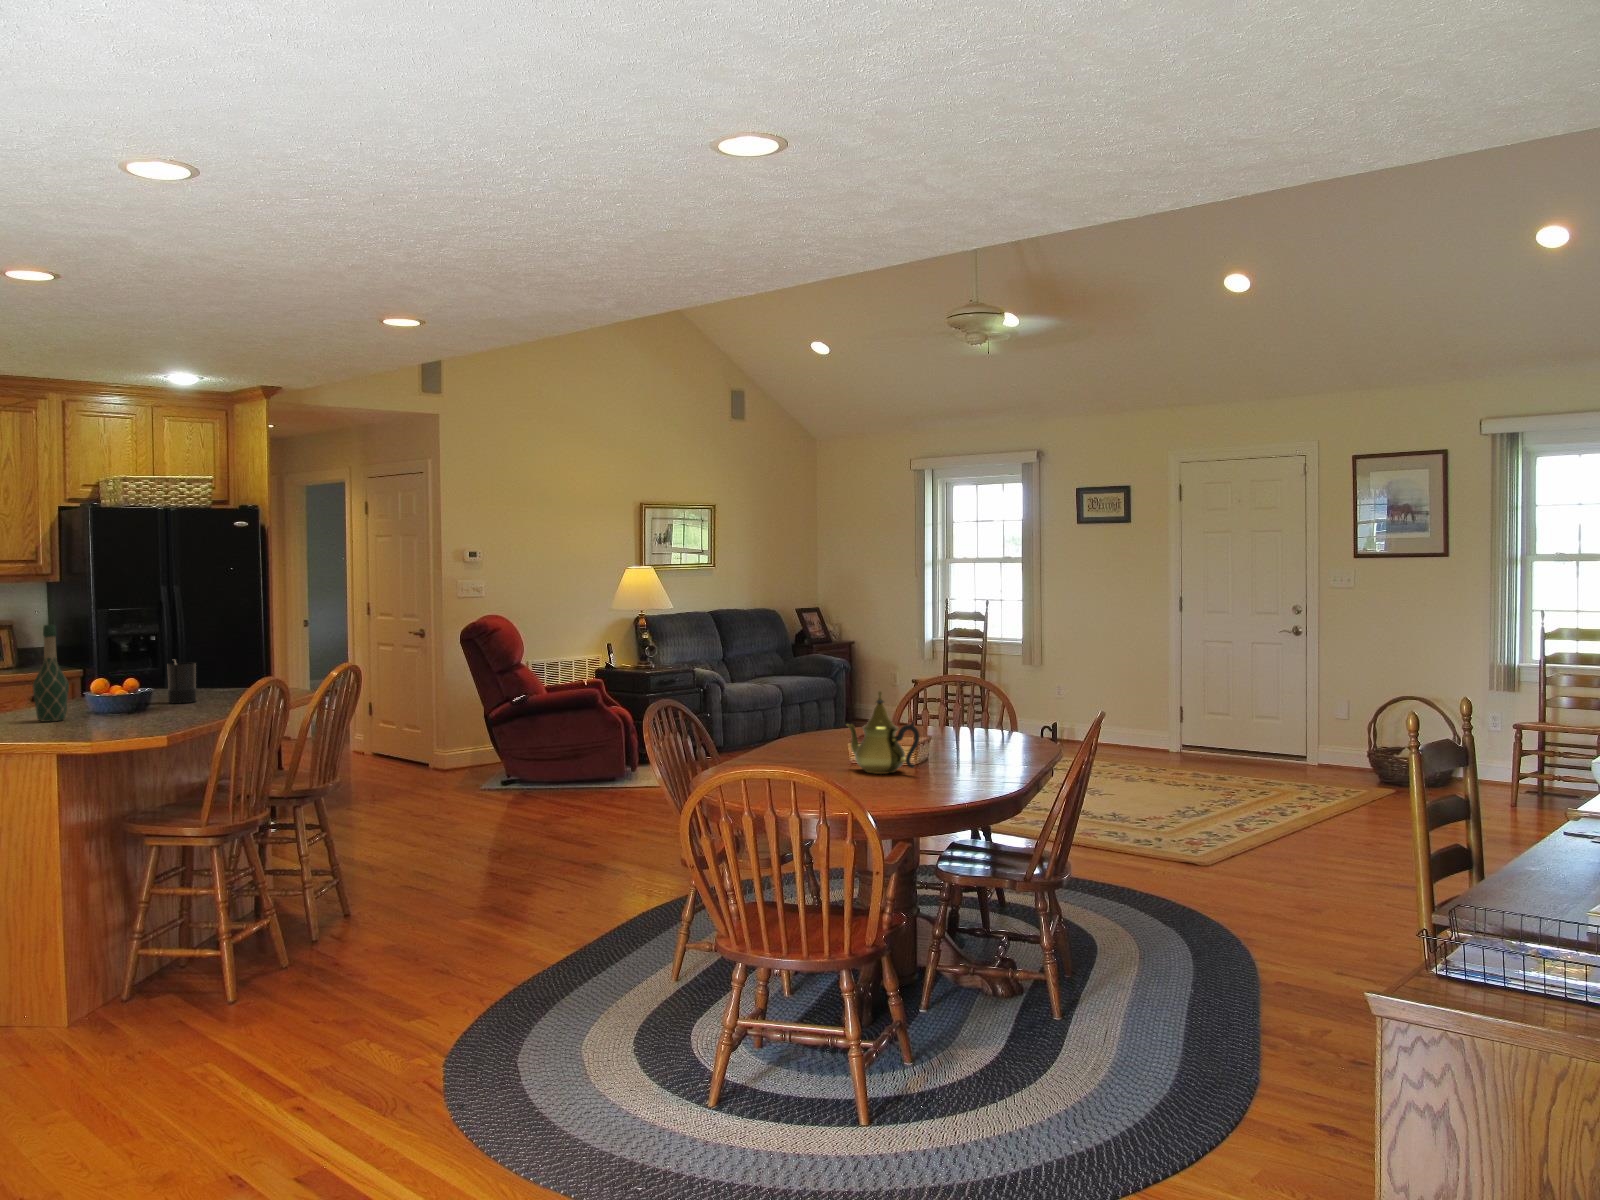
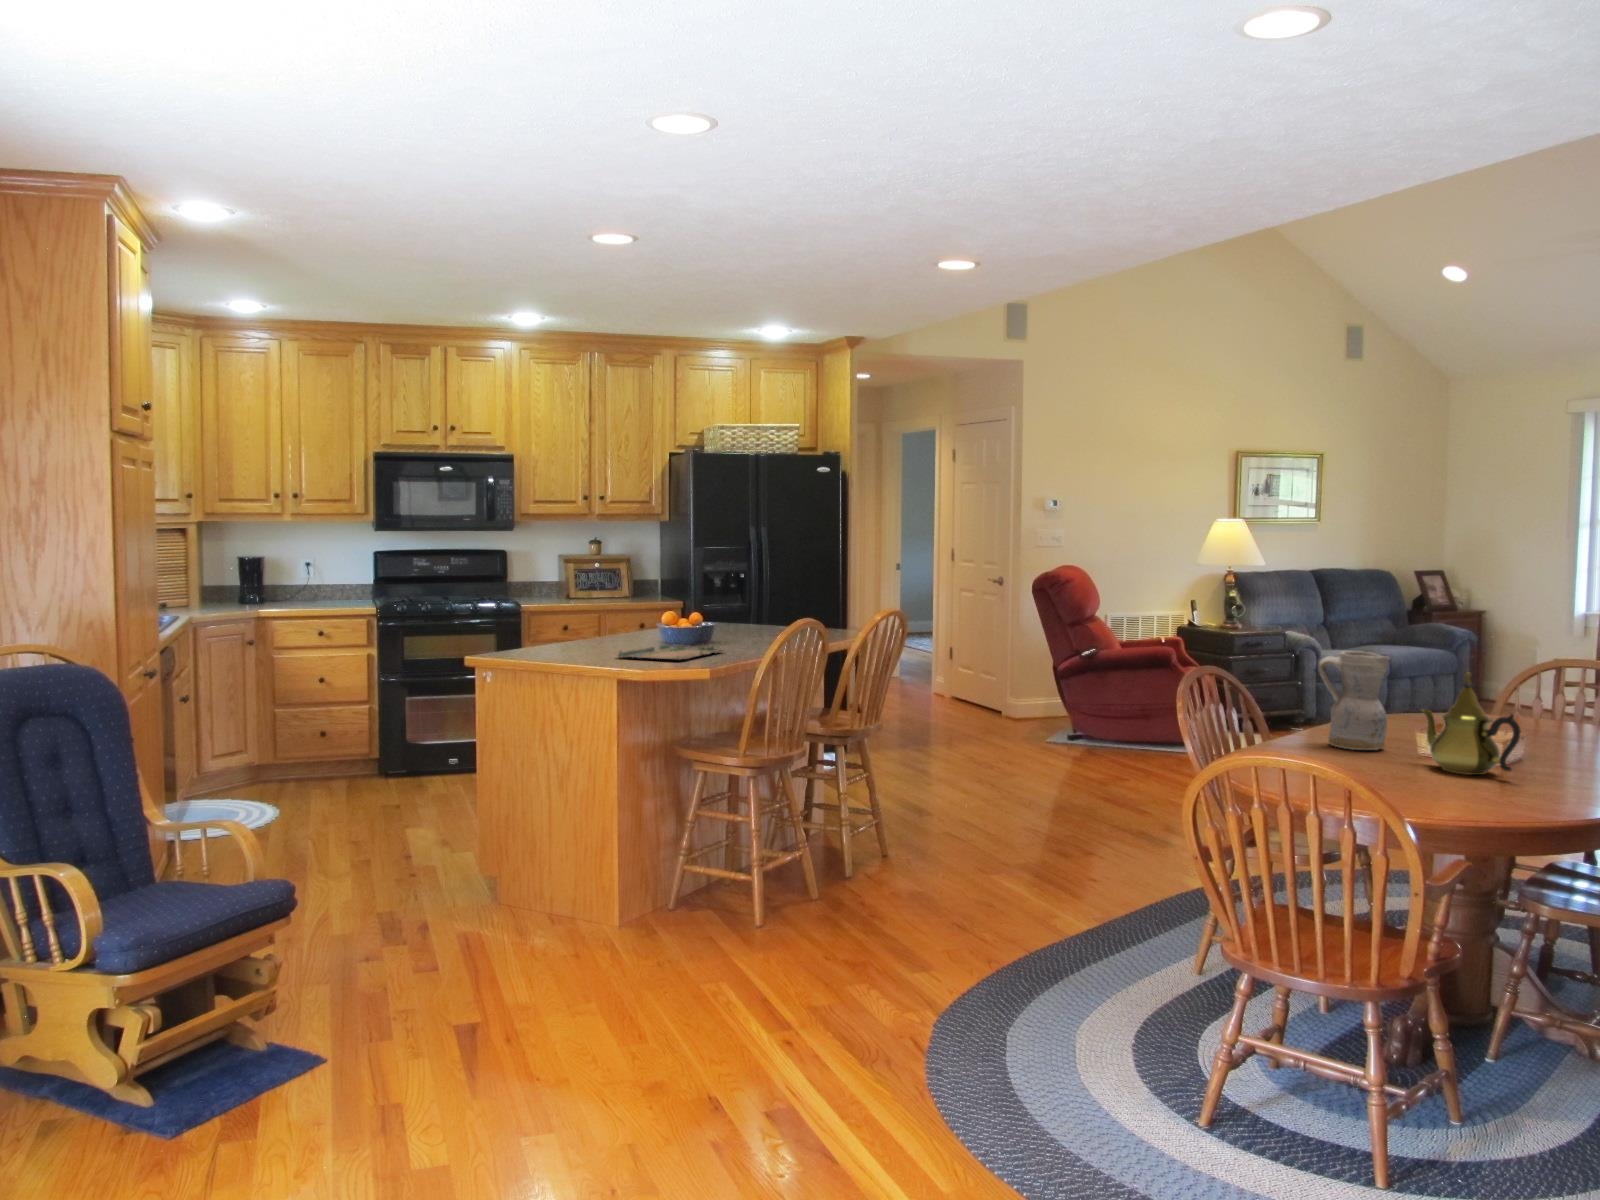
wine bottle: present [33,625,69,722] -> none [621,561,649,646]
candle: present [168,662,196,703] -> none [733,596,756,637]
ceramic pitcher: none [764,680,819,763] -> present [1318,651,1390,750]
tray: none [39,708,173,735] -> present [618,644,724,659]

